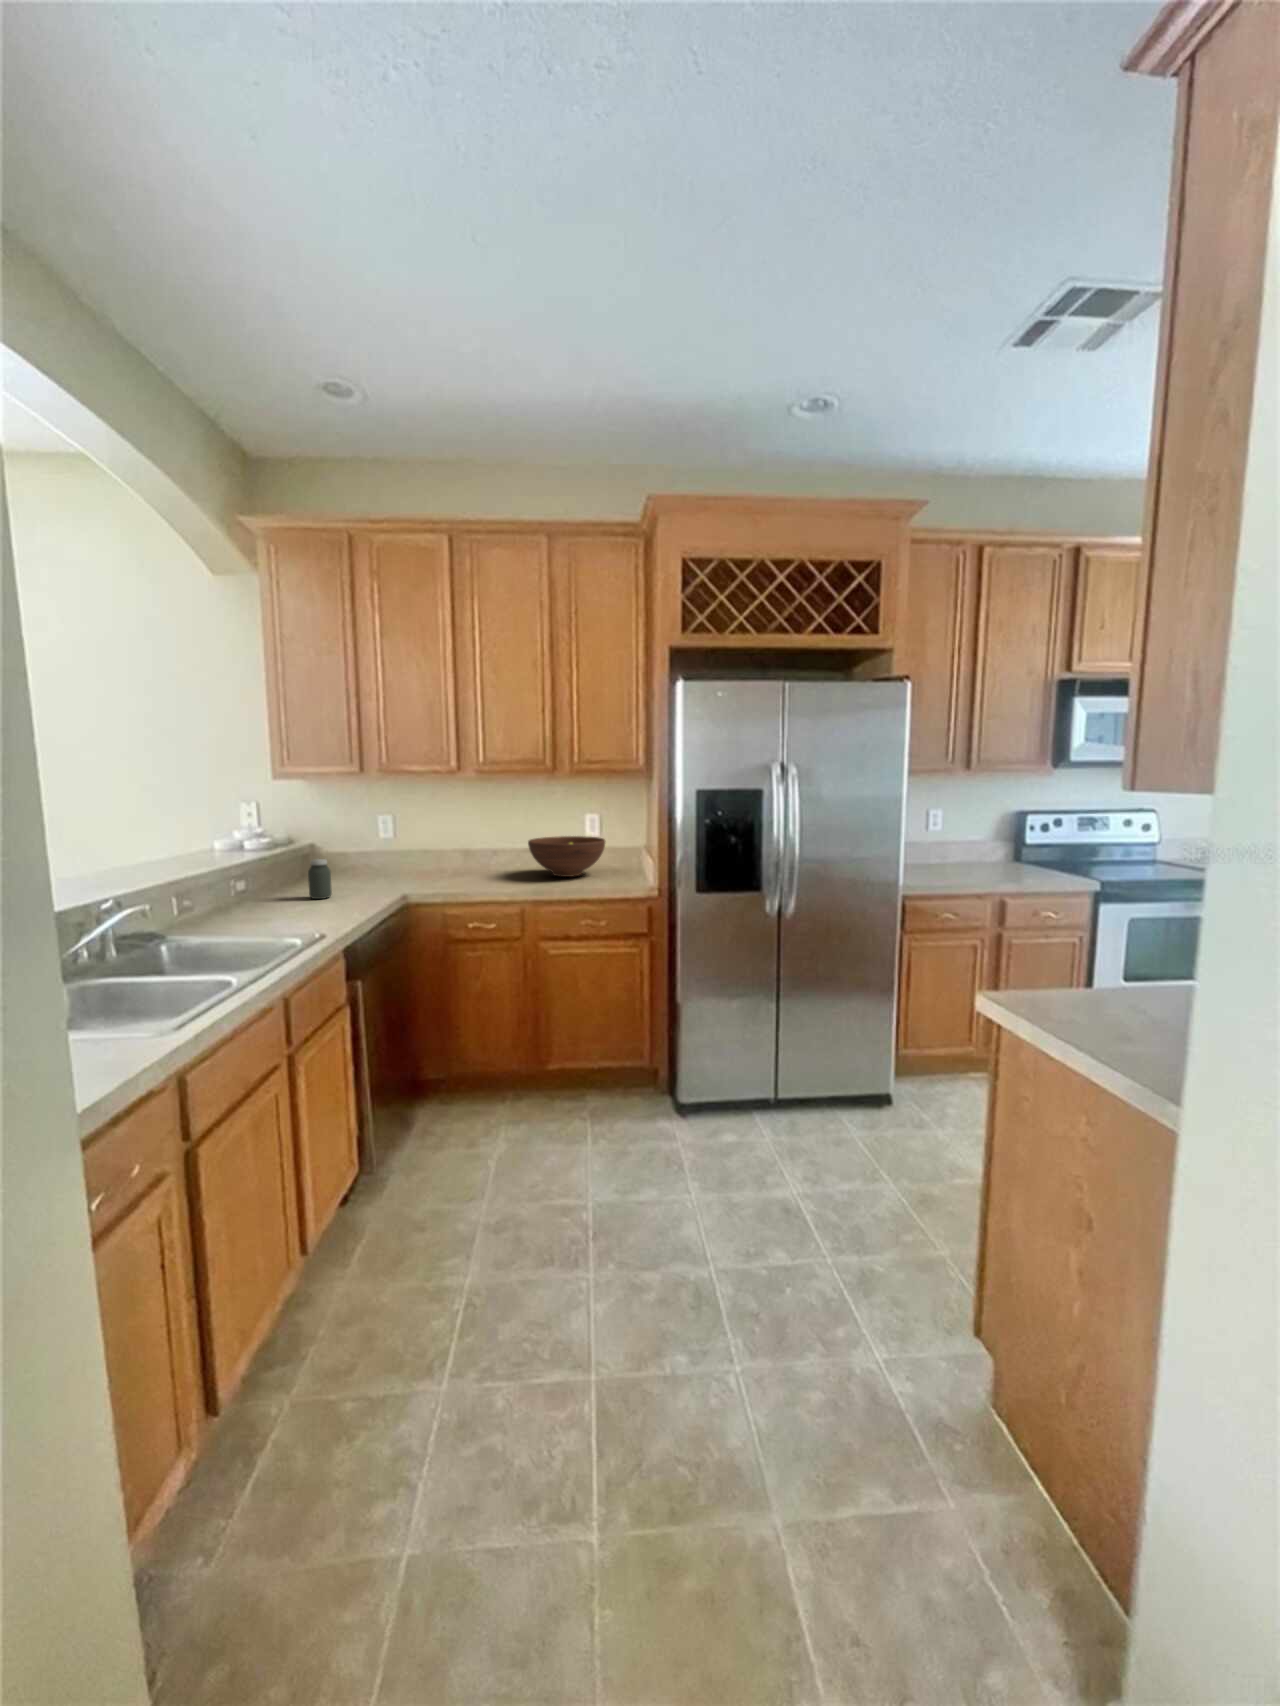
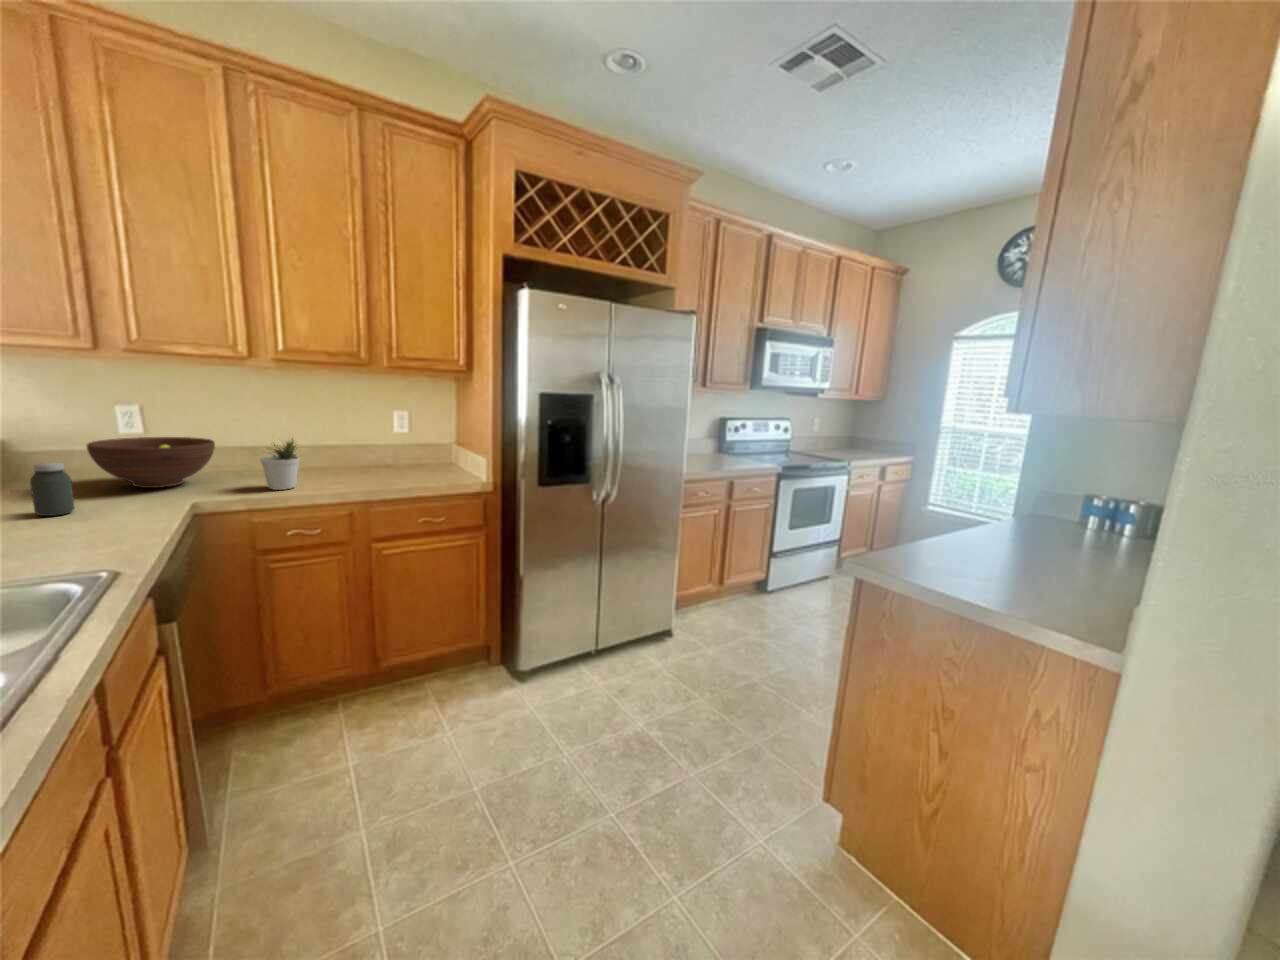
fruit bowl: present [528,836,605,877] -> present [86,437,215,488]
potted plant: none [457,839,489,887] -> present [261,439,299,490]

